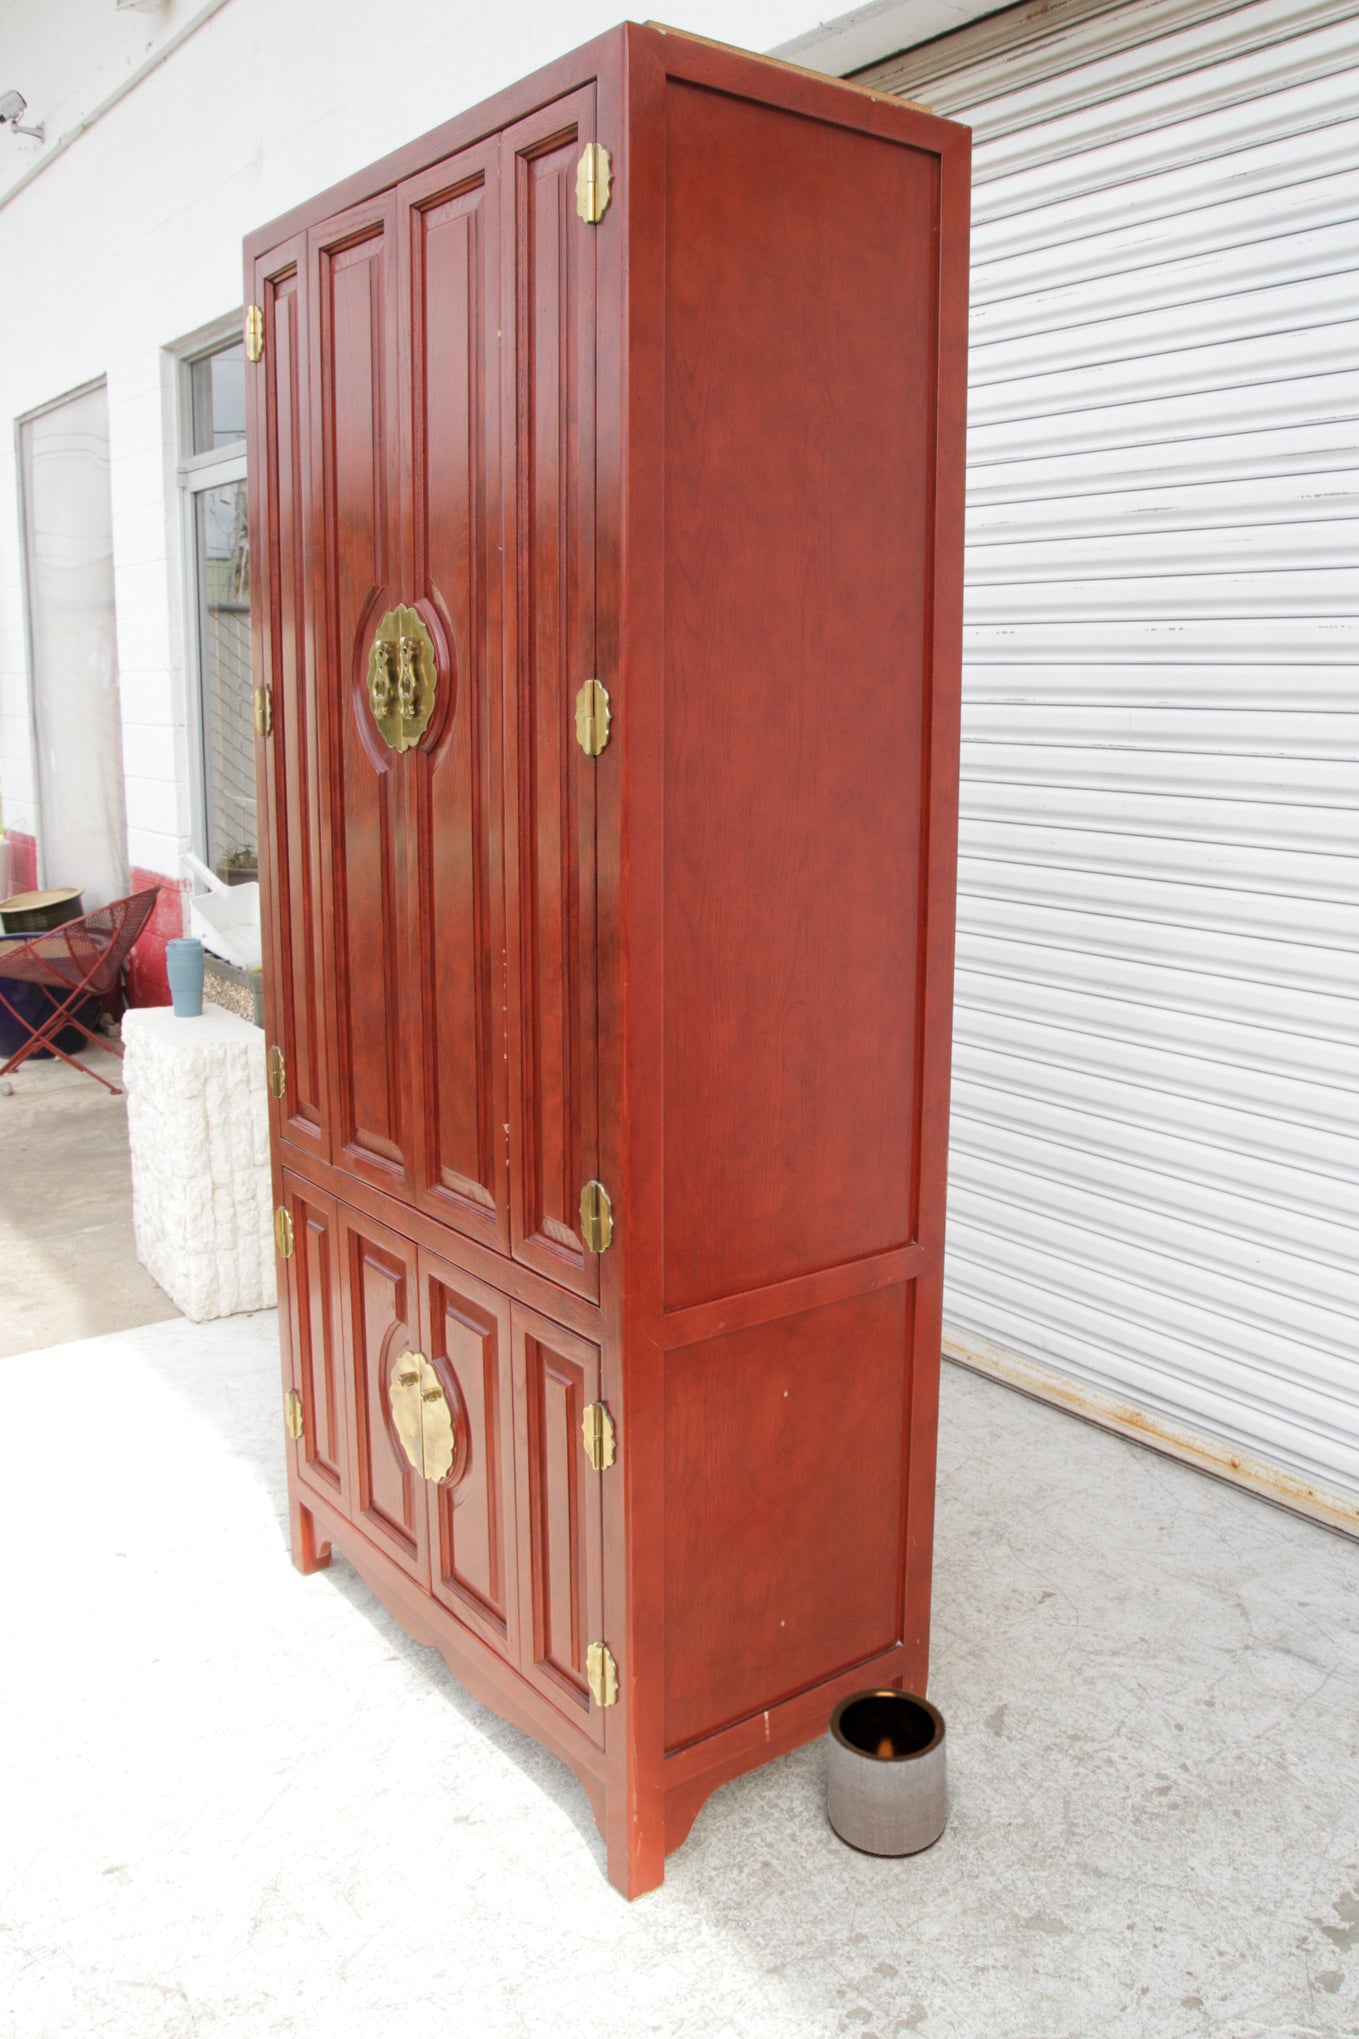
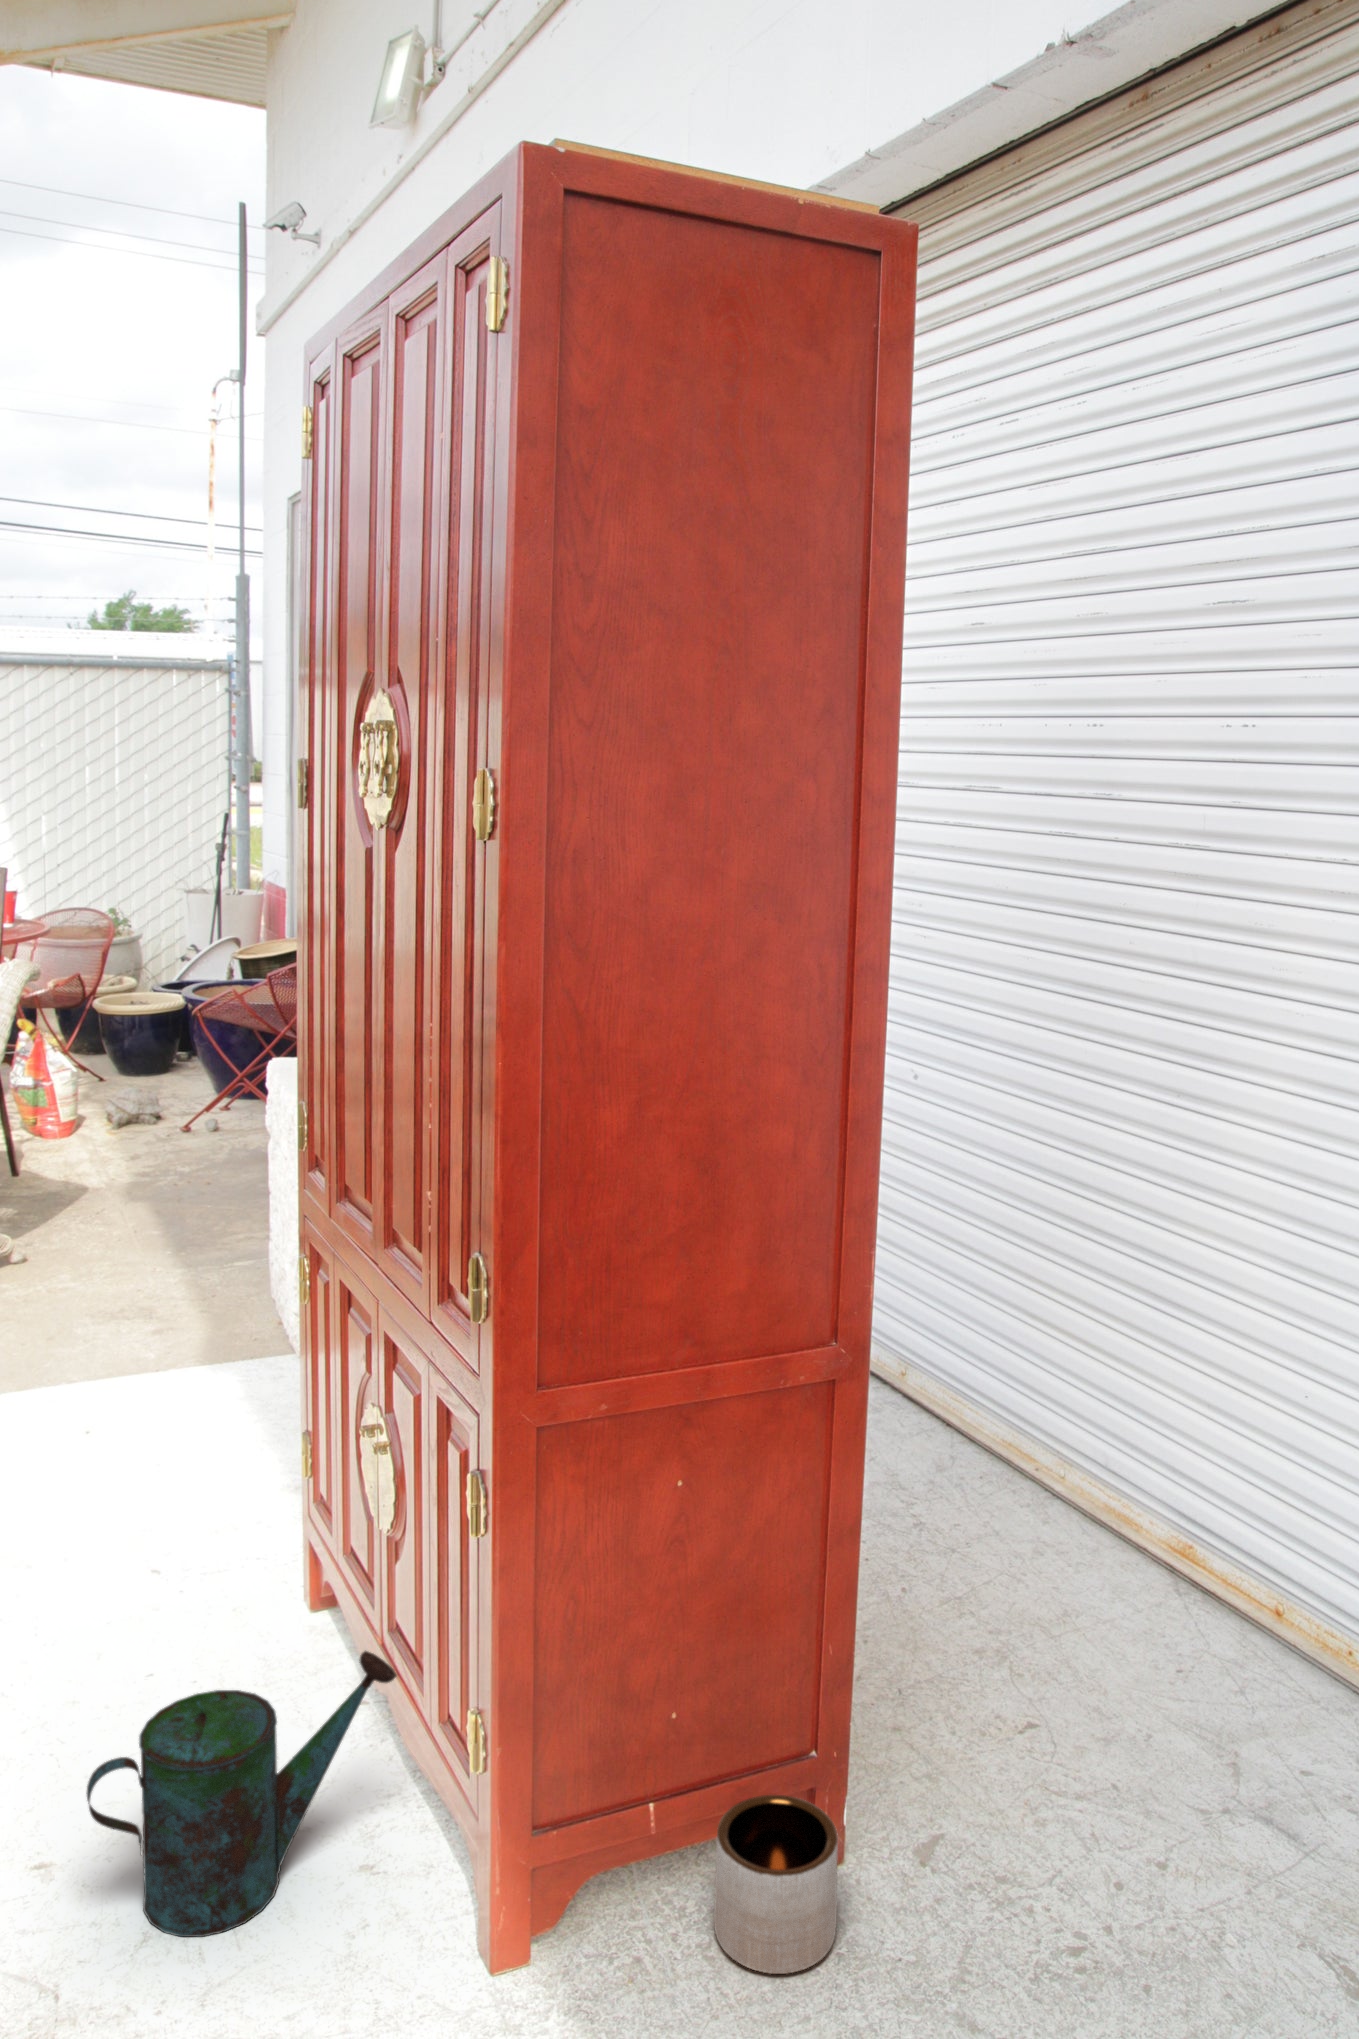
watering can: none [186,1606,480,1918] -> present [86,1651,397,1937]

